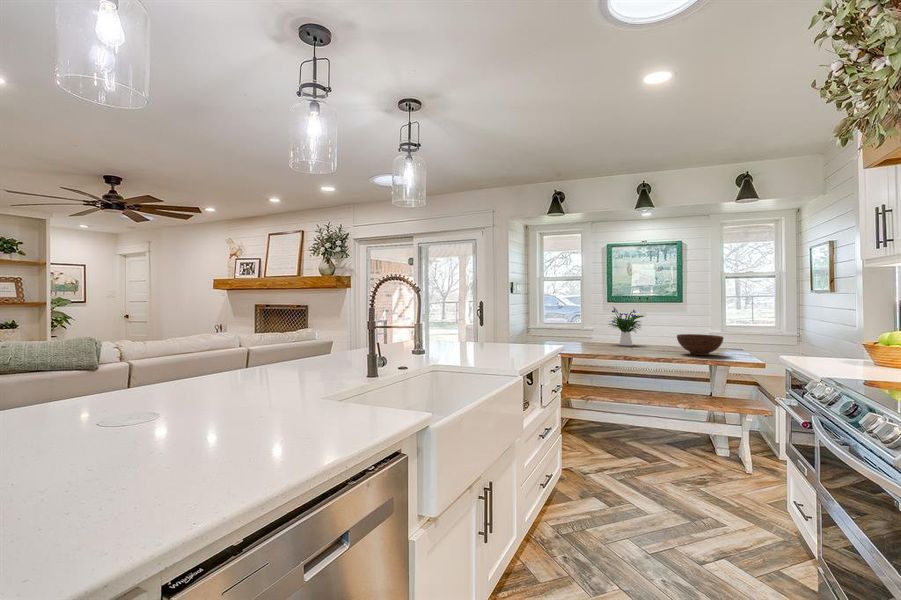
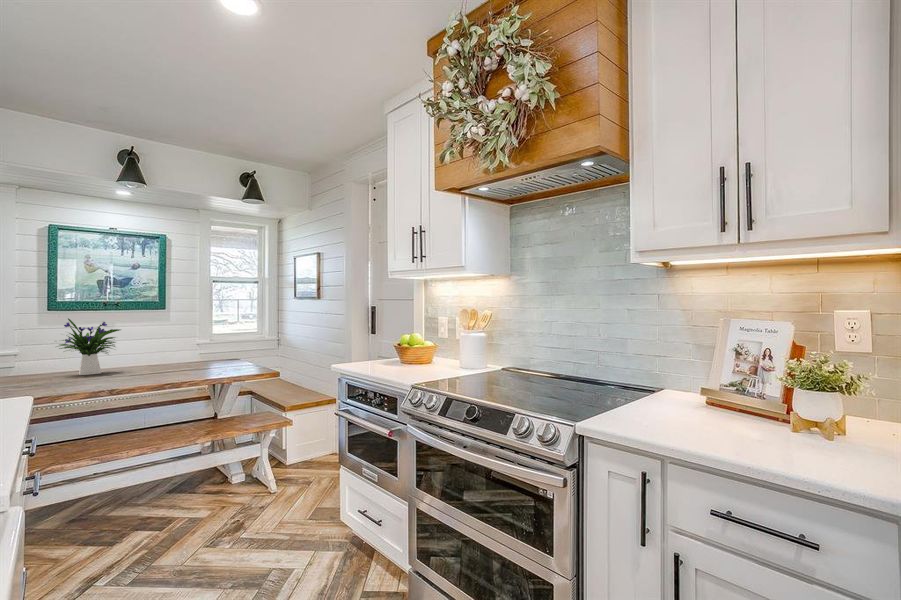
fruit bowl: present [677,334,723,355] -> none [179,347,234,373]

